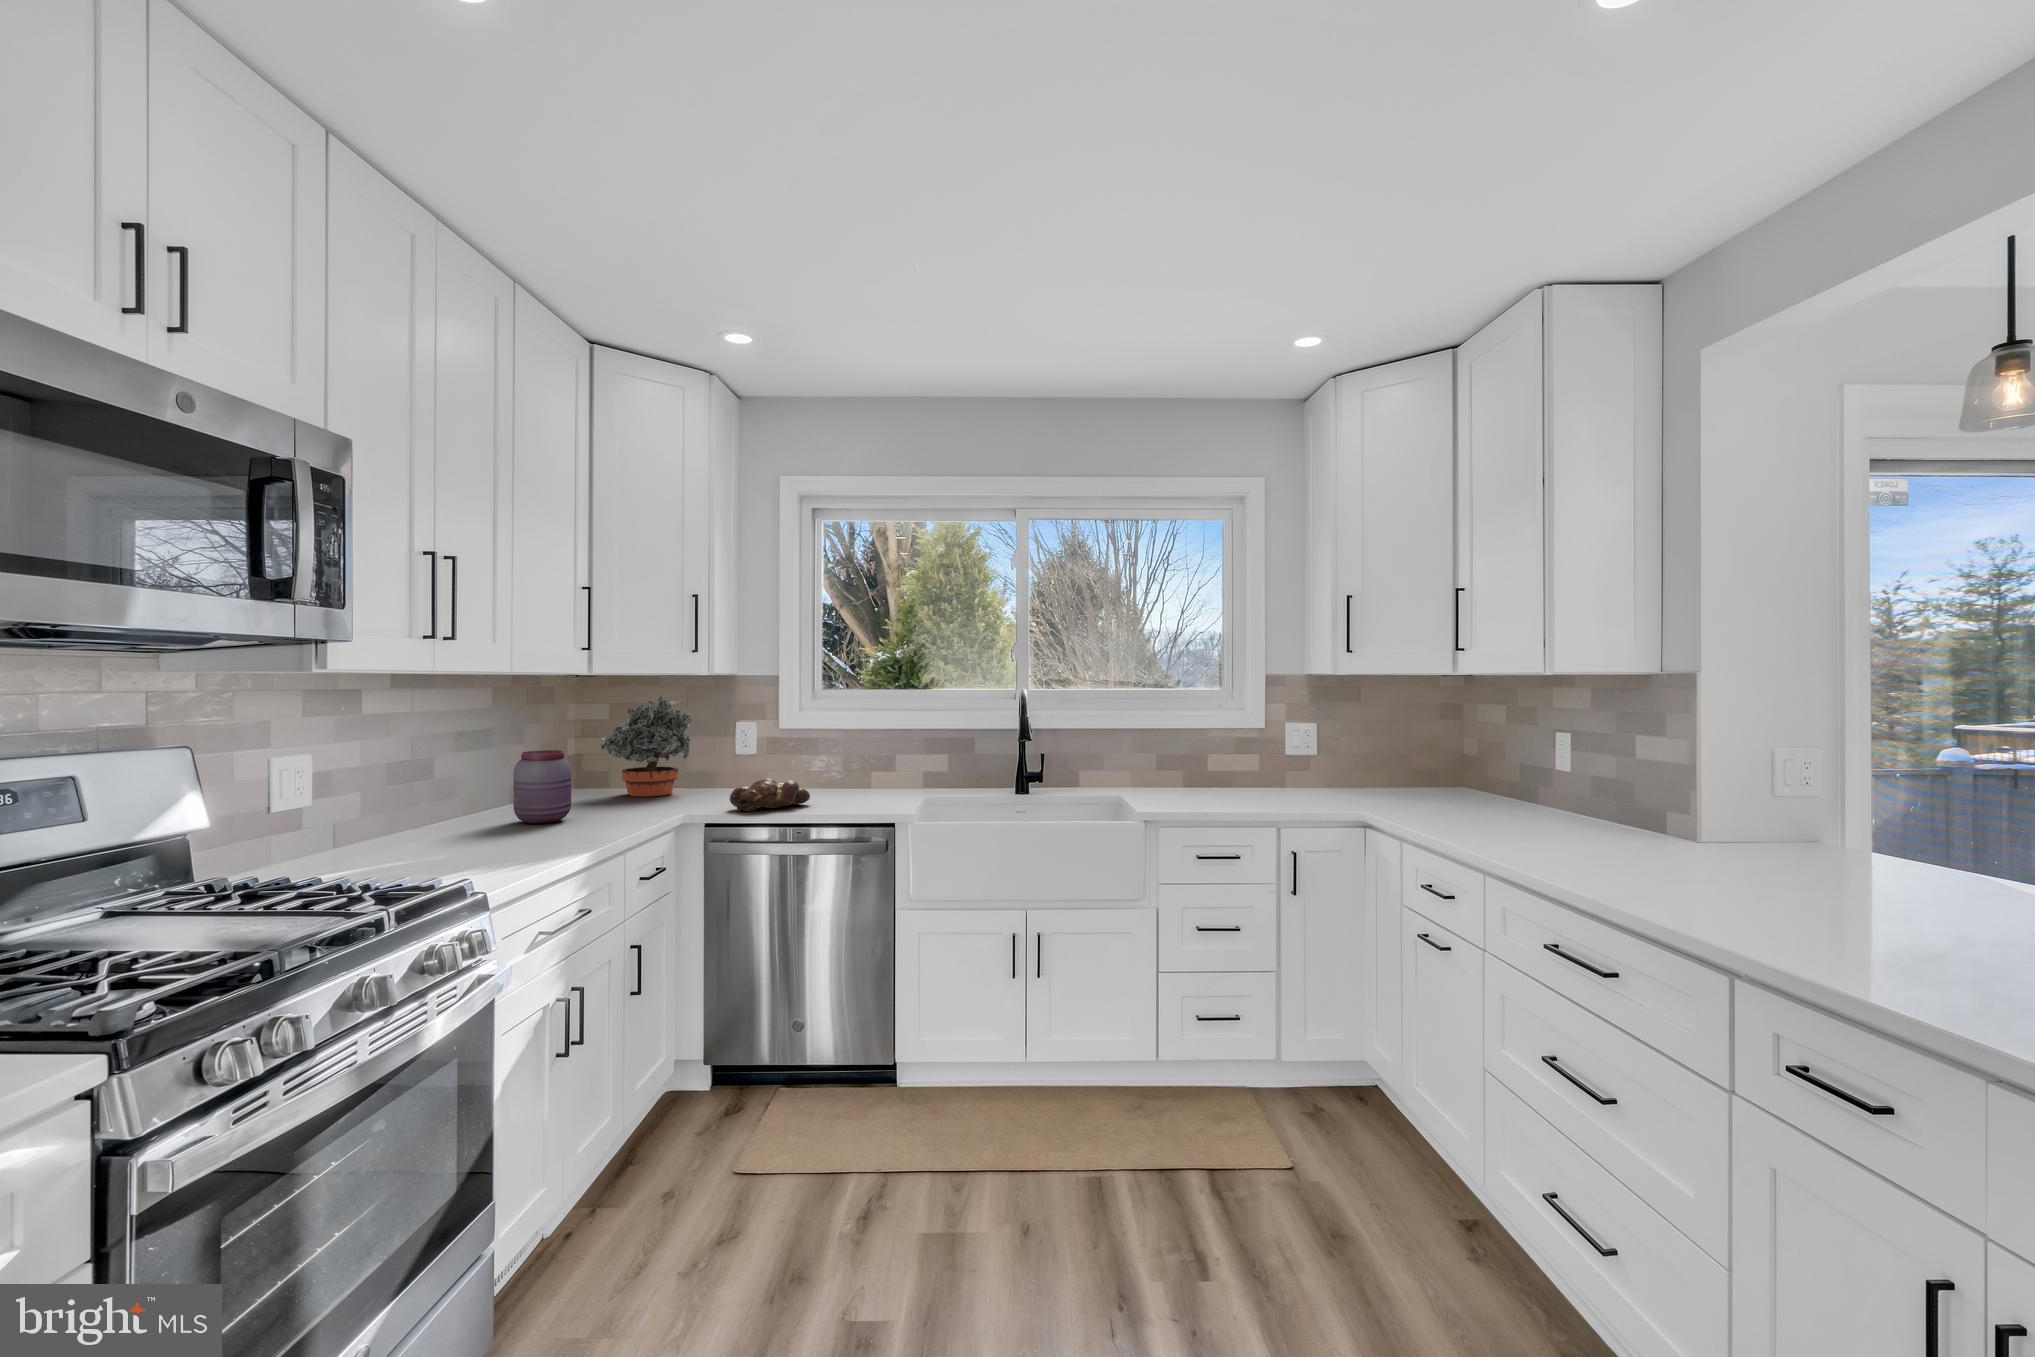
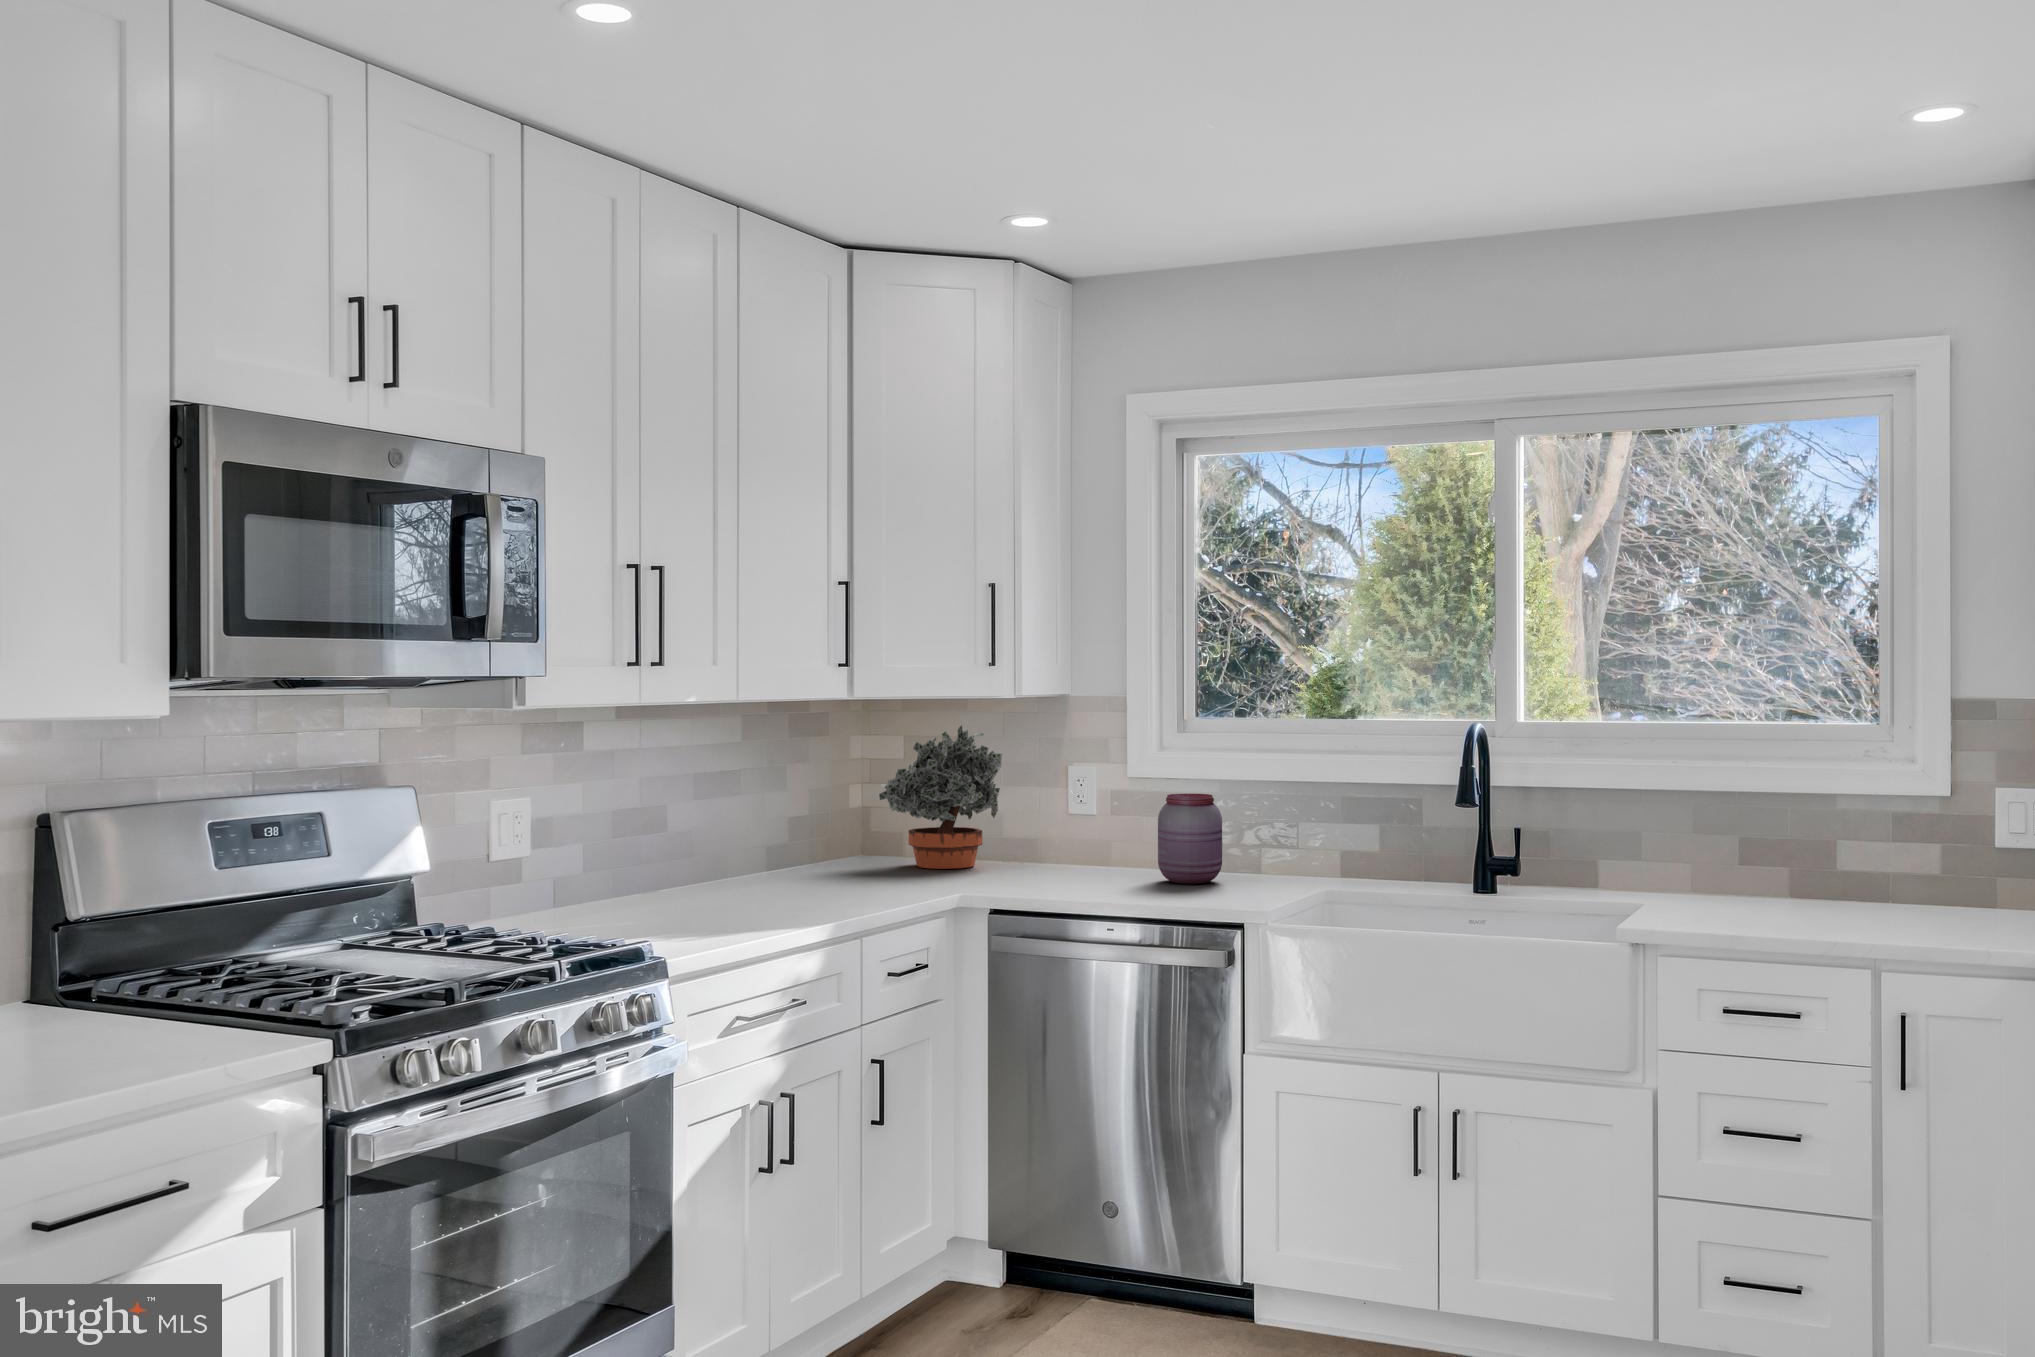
jar: present [513,750,571,824] -> present [1158,794,1222,884]
bread loaf: present [730,778,810,811] -> none [1023,849,1139,895]

